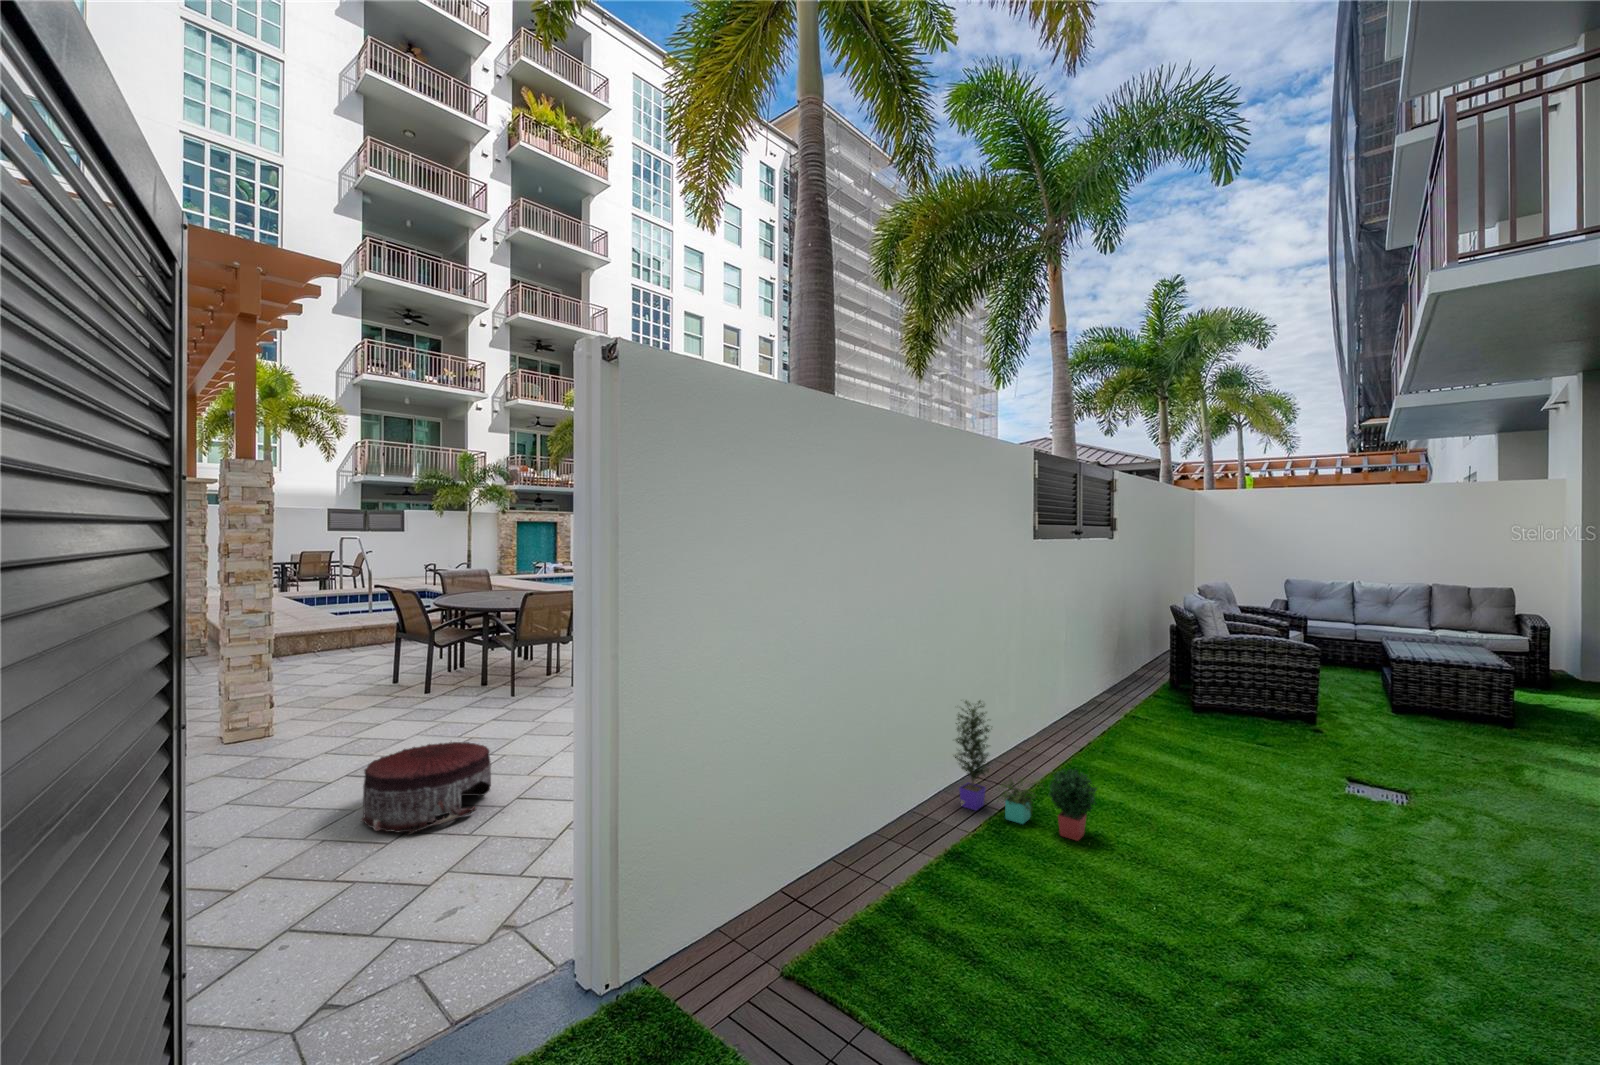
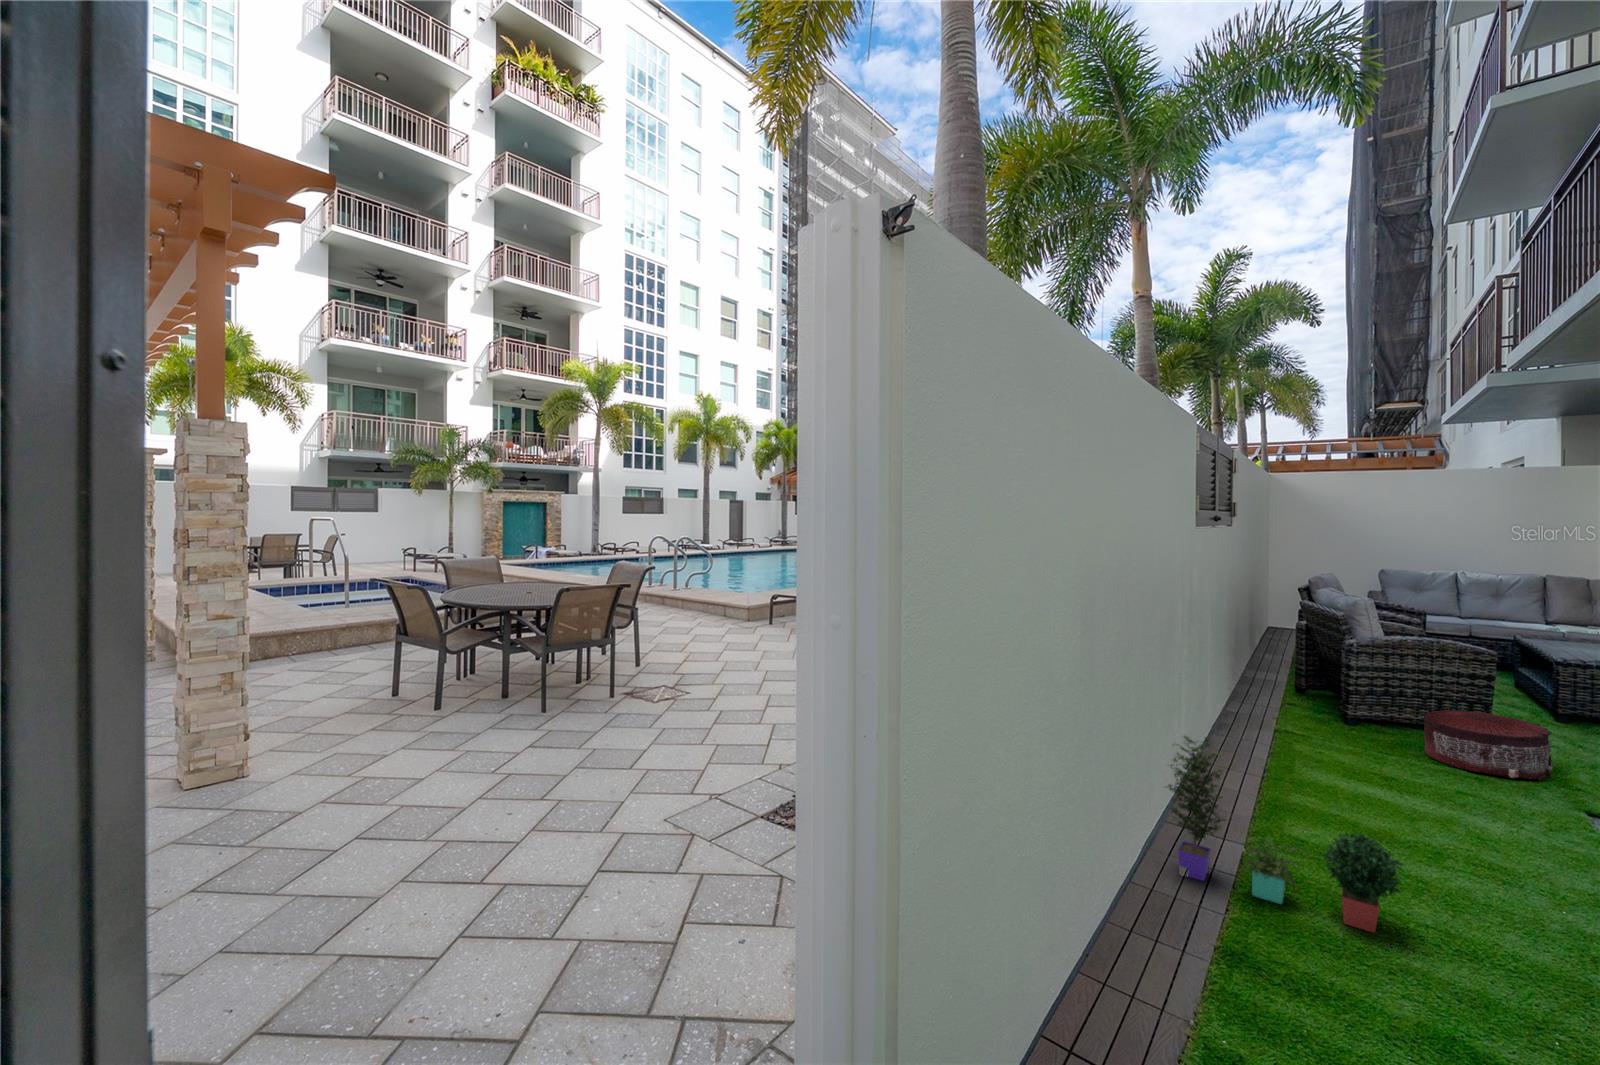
pouf: present [361,742,491,834] -> present [1424,709,1553,781]

